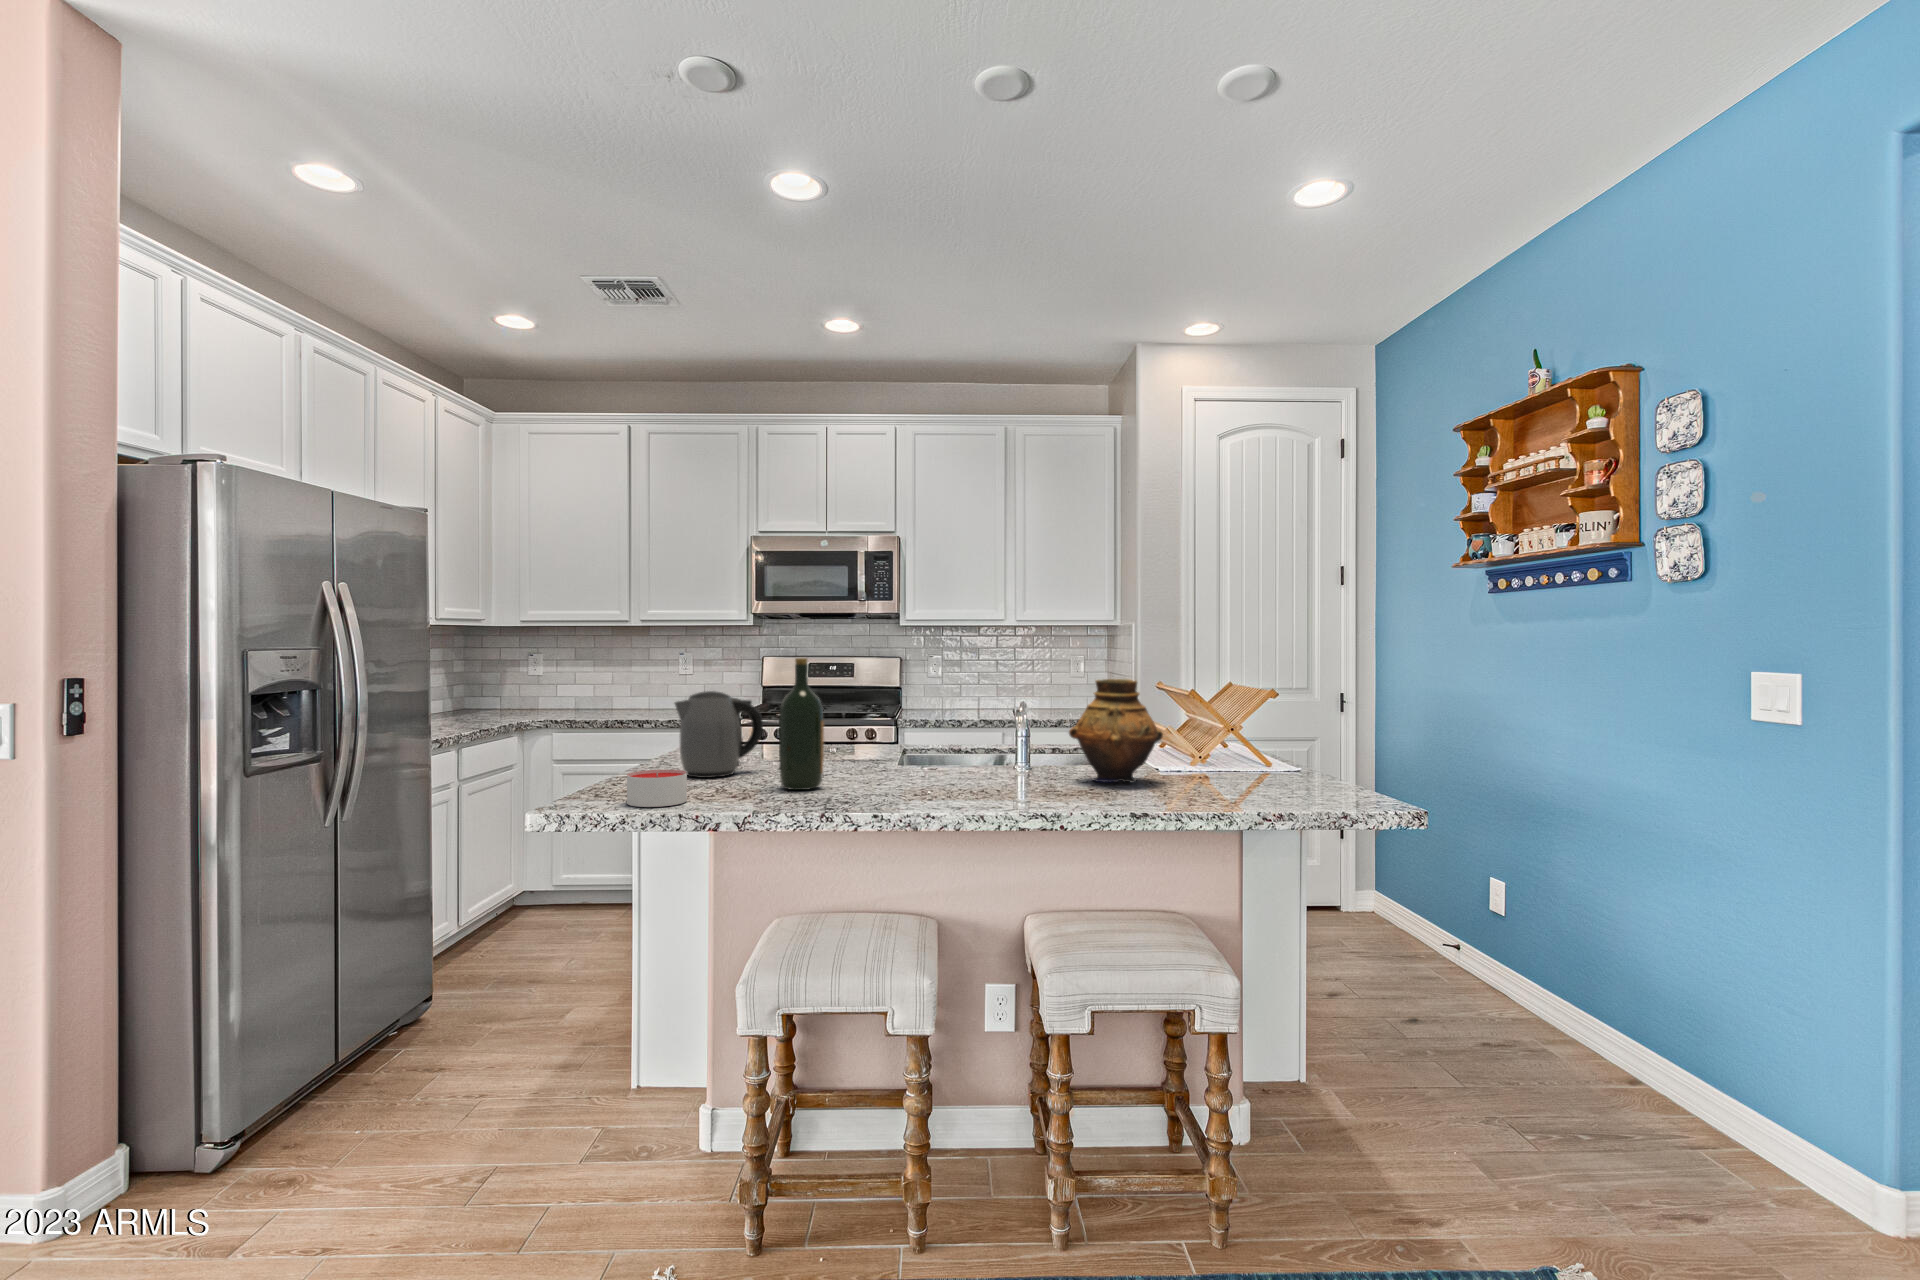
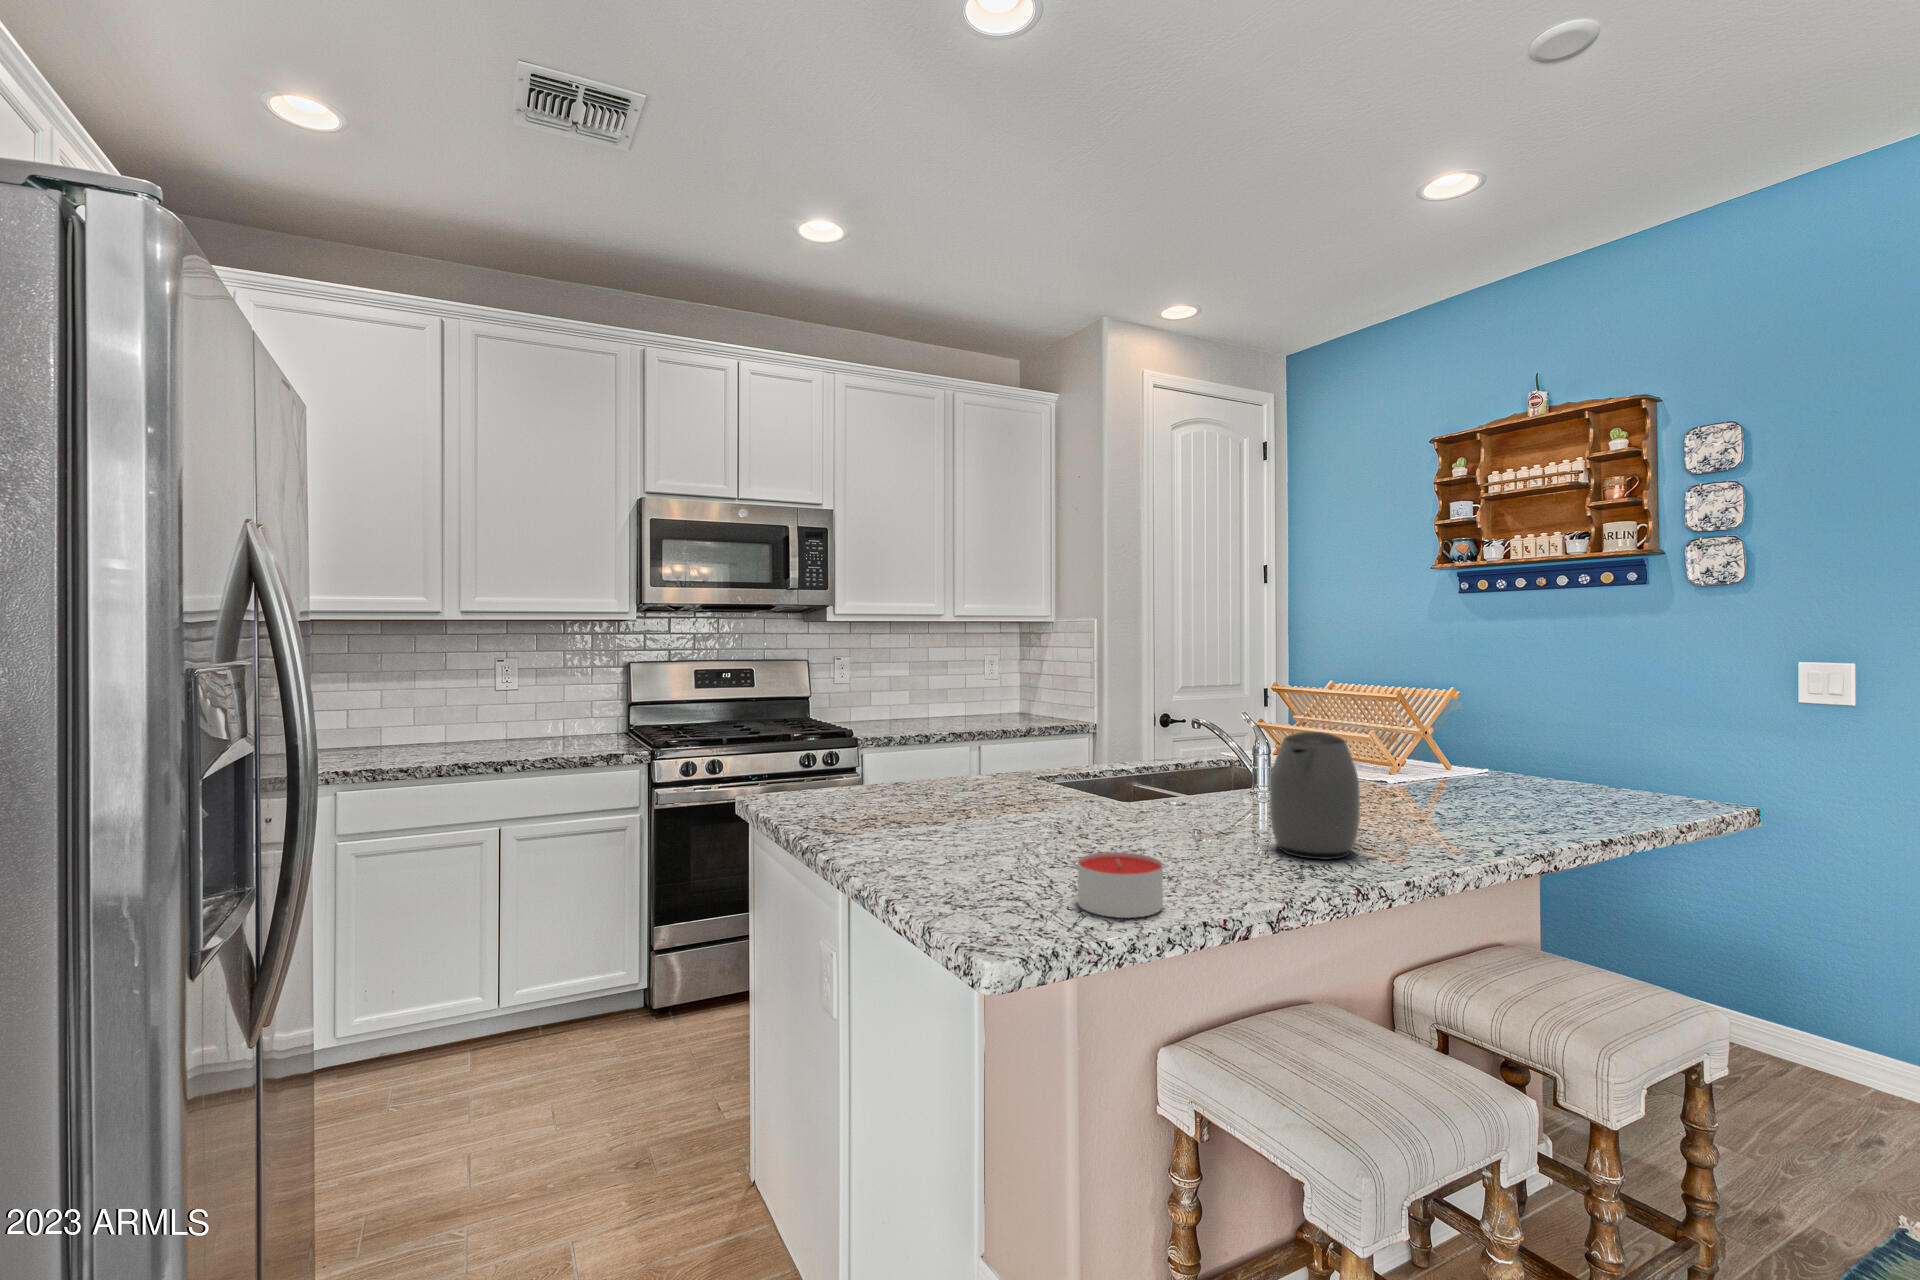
wine bottle: present [779,658,824,790] -> none [1153,681,1212,857]
vase: present [1069,679,1163,783] -> none [1372,689,1470,806]
kettle: present [675,691,763,778] -> present [1270,732,1360,859]

